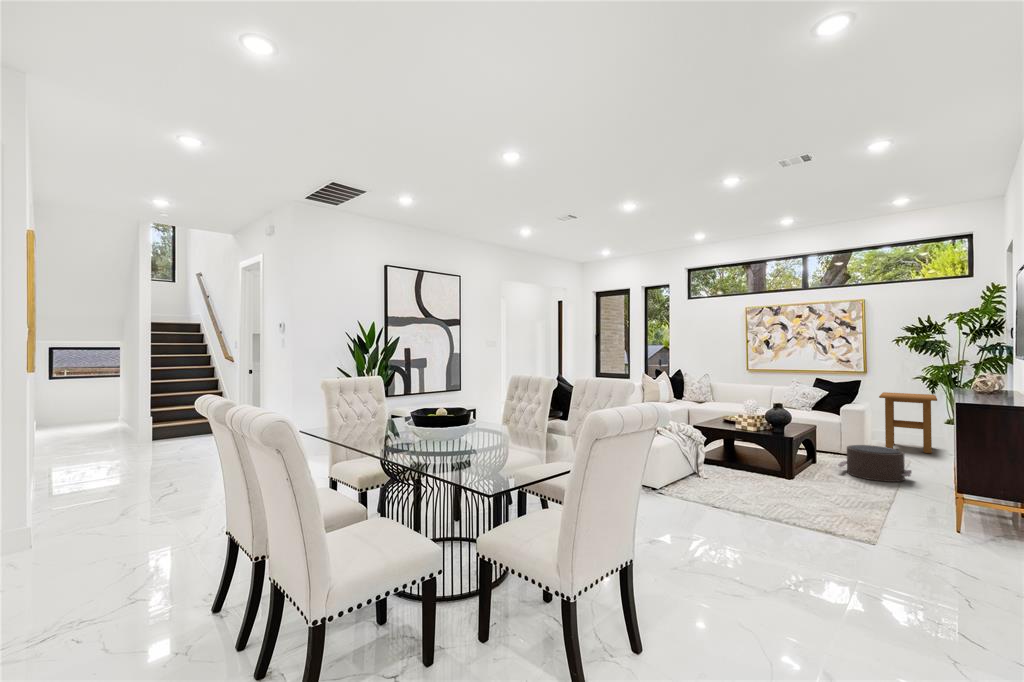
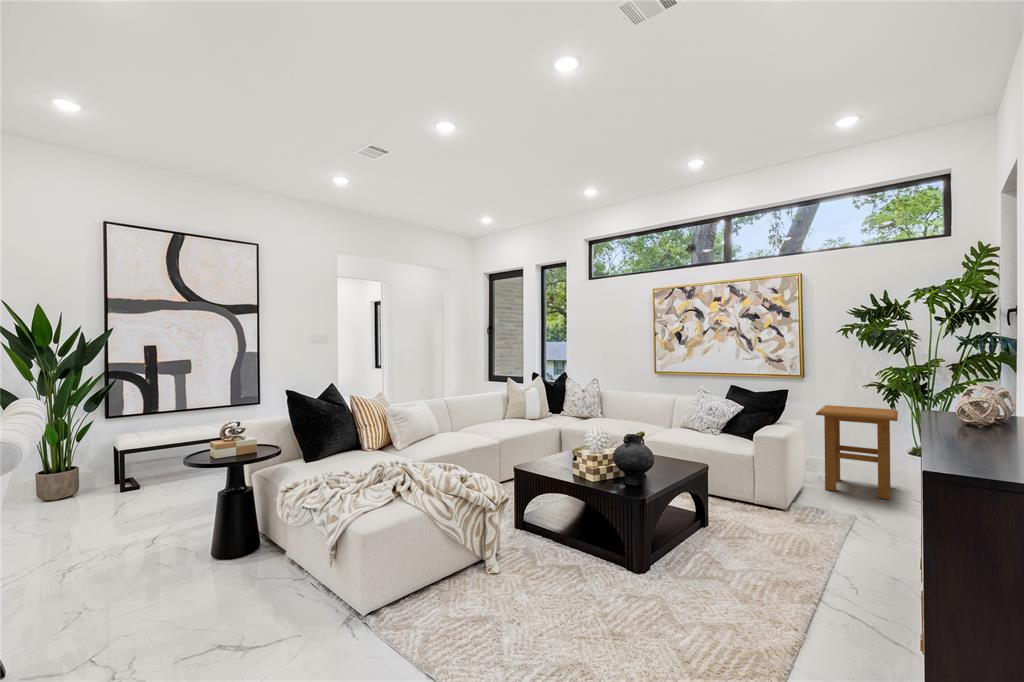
pouf: present [838,445,912,482] -> none [729,500,846,573]

